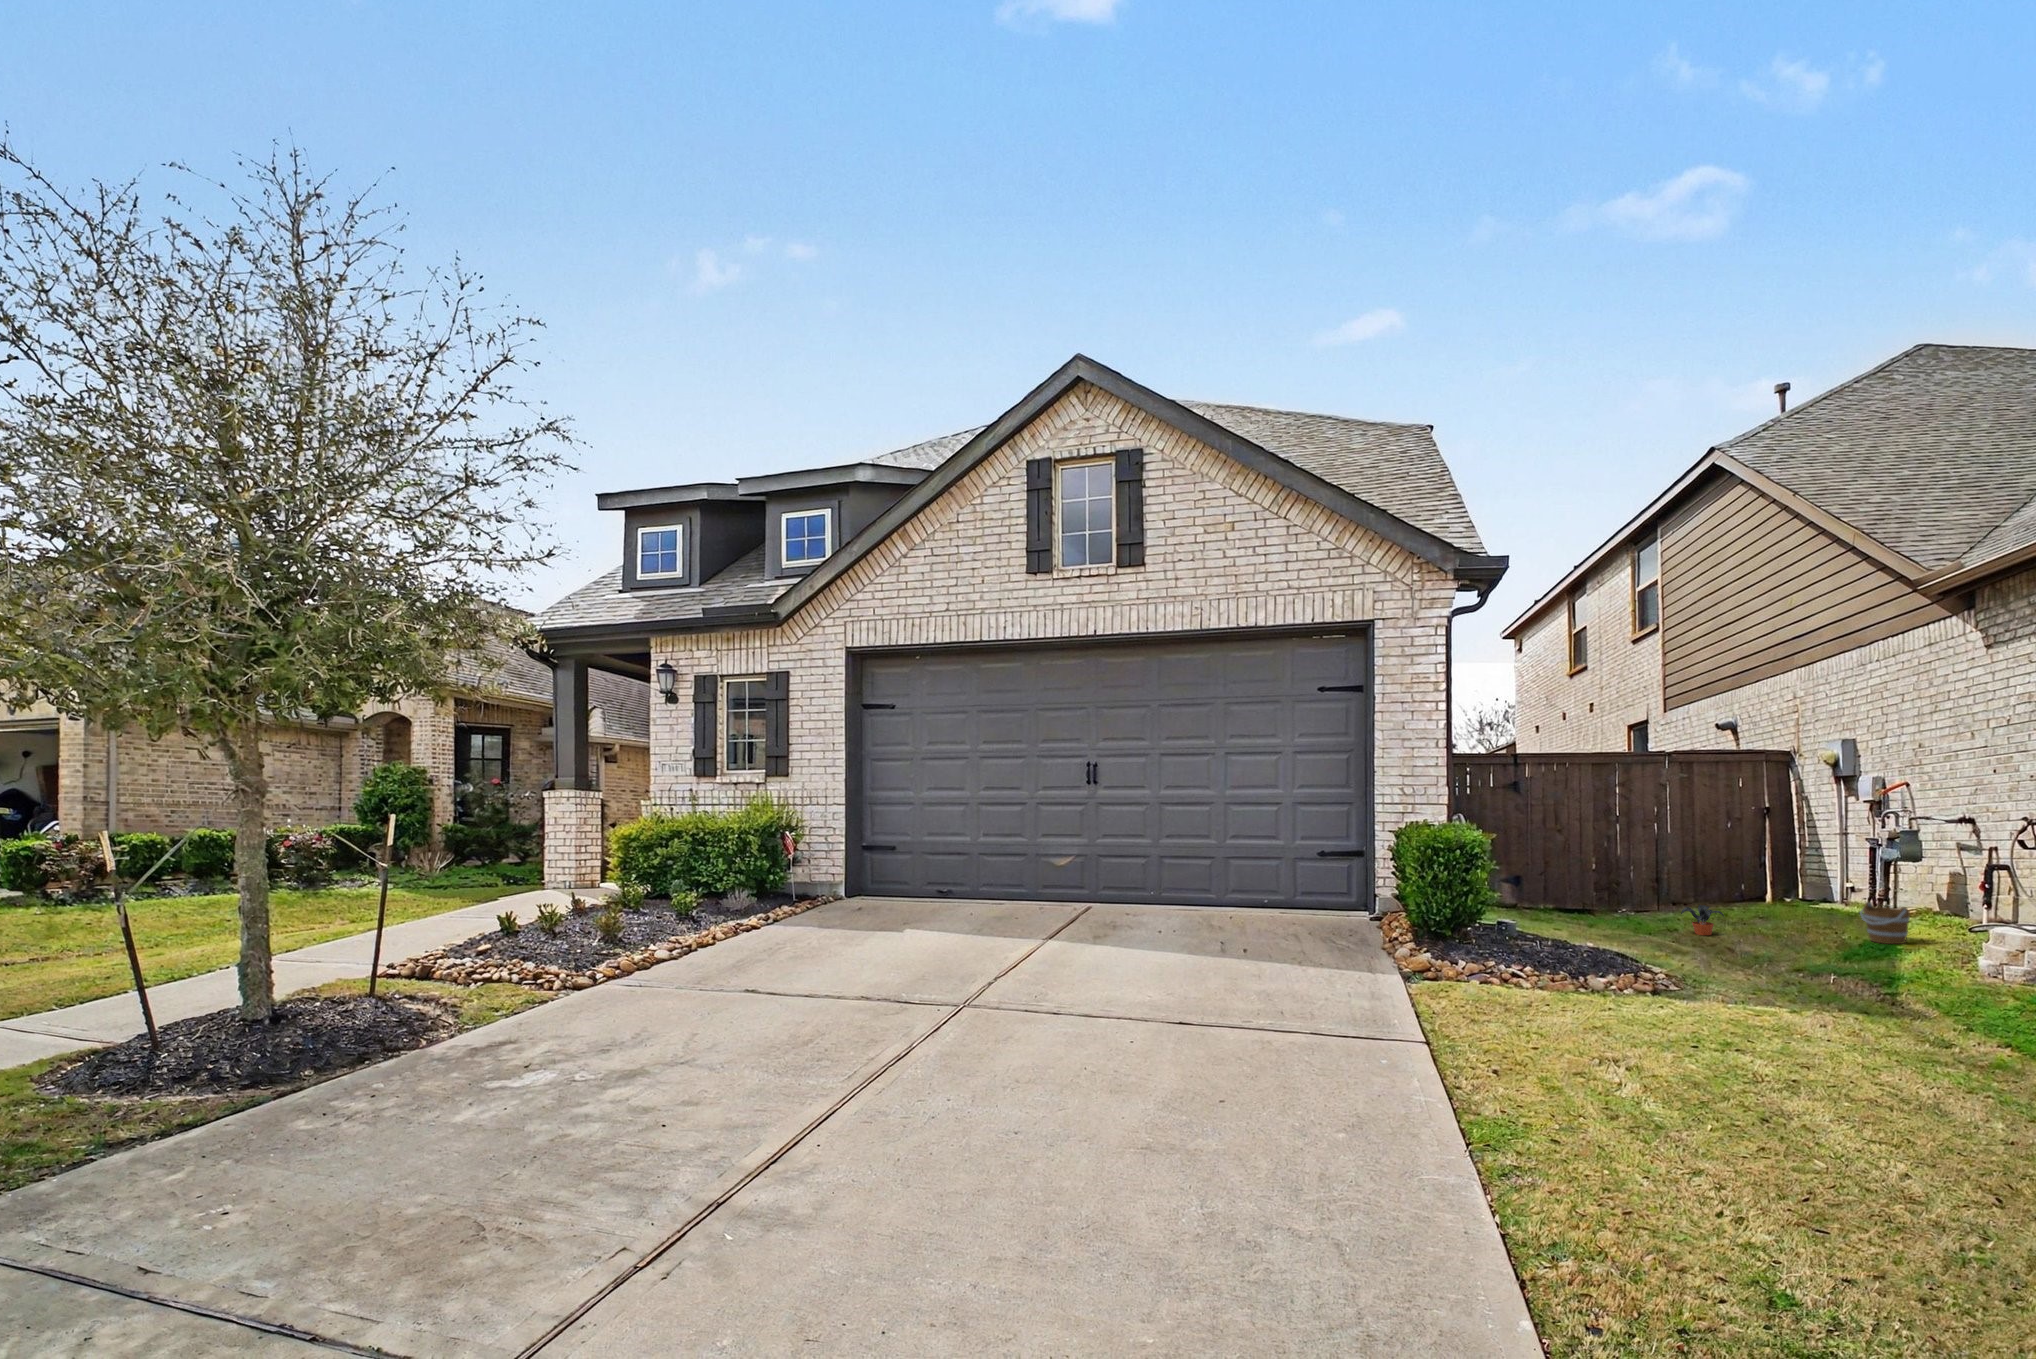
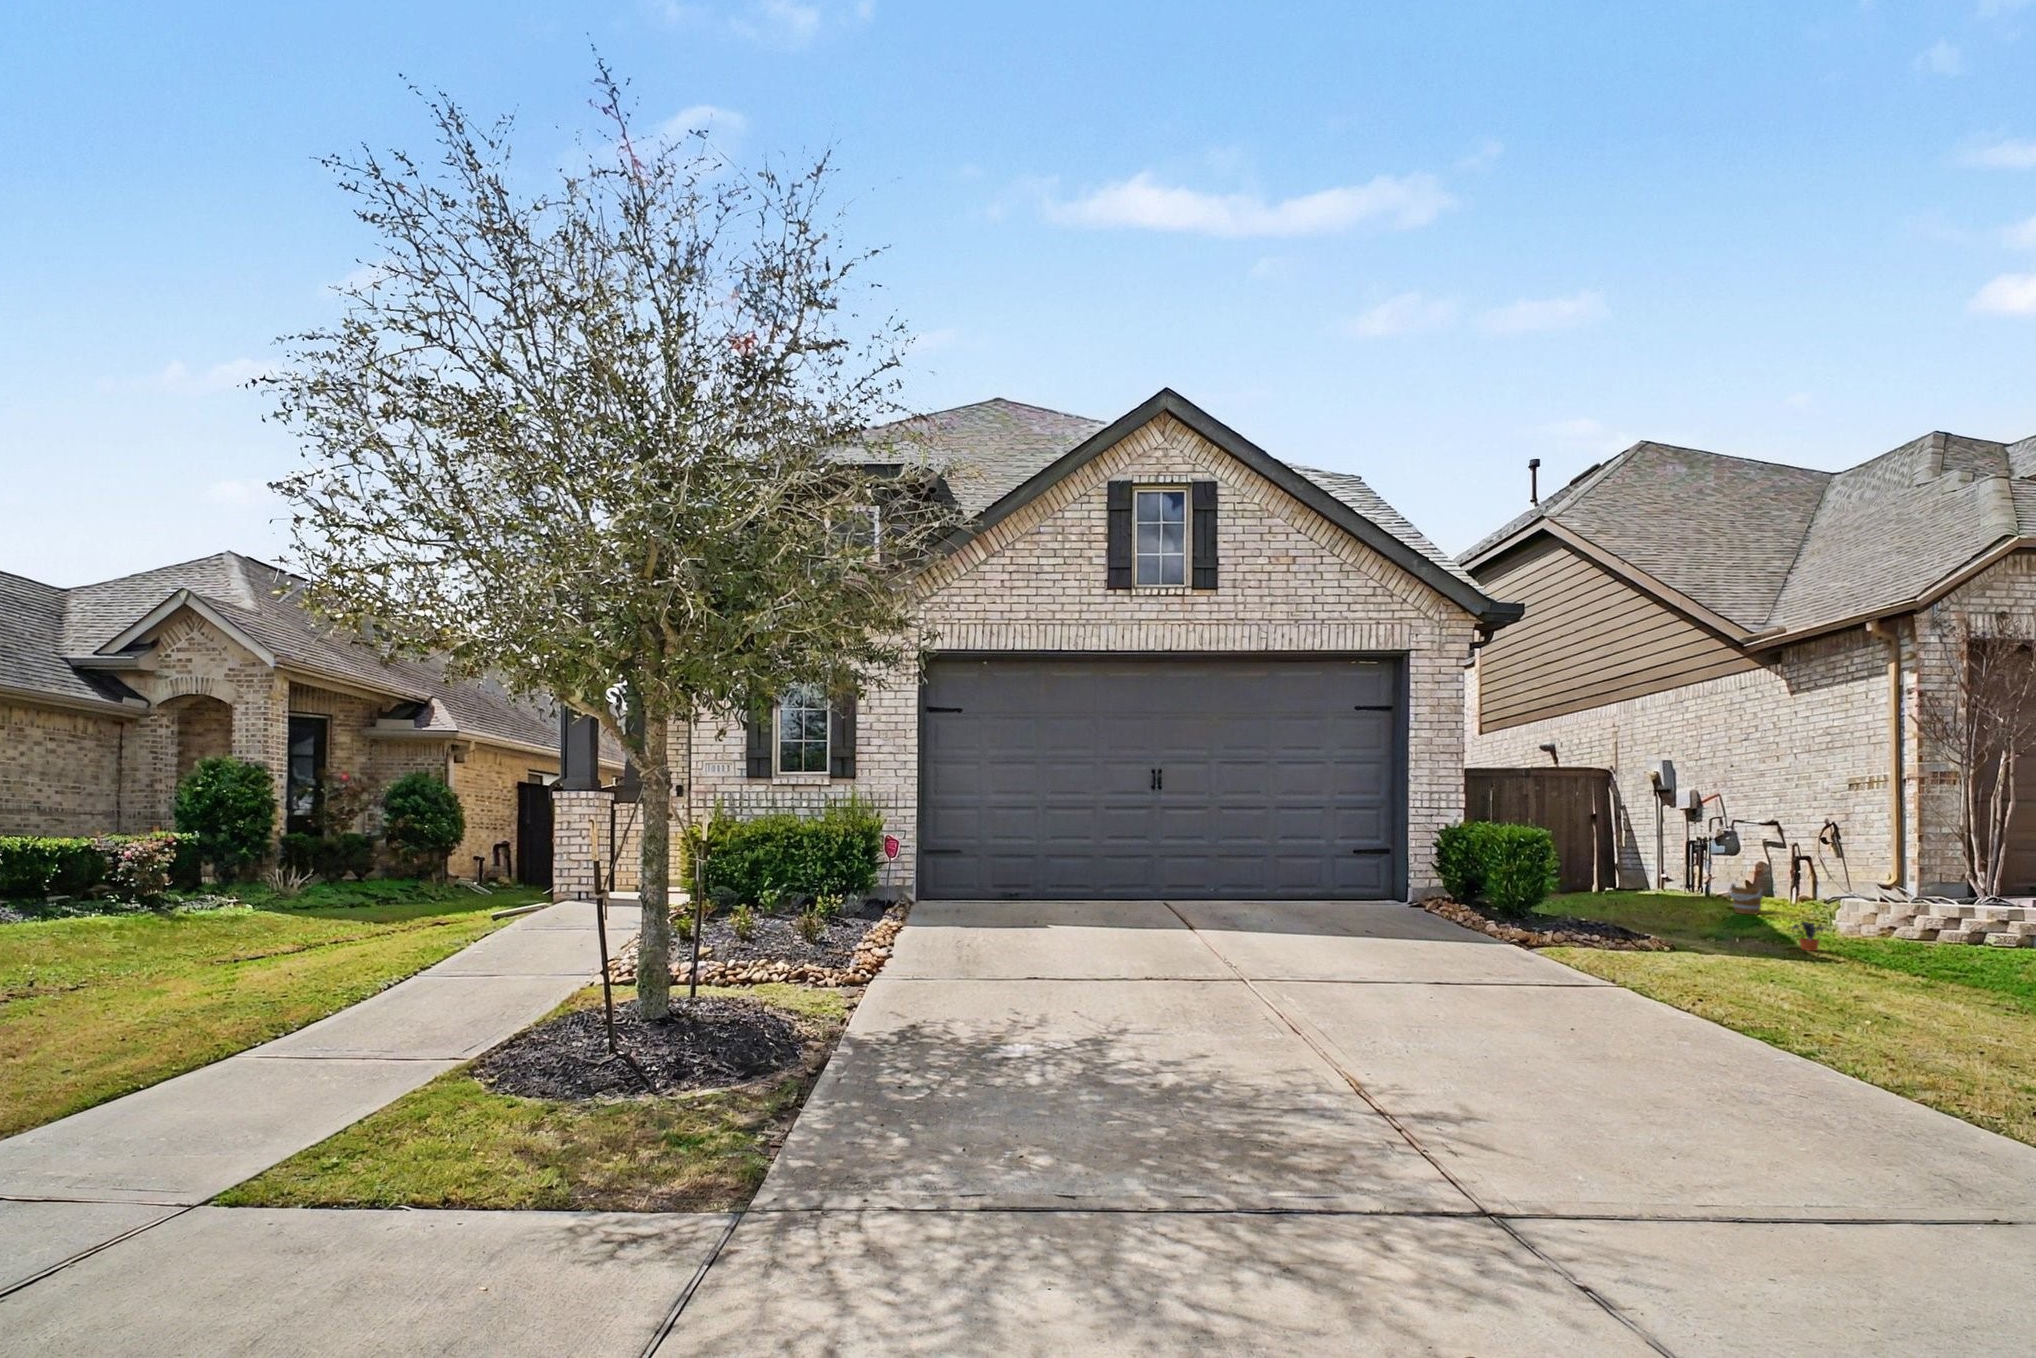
potted plant: present [1681,905,1724,935] -> present [1792,922,1824,951]

